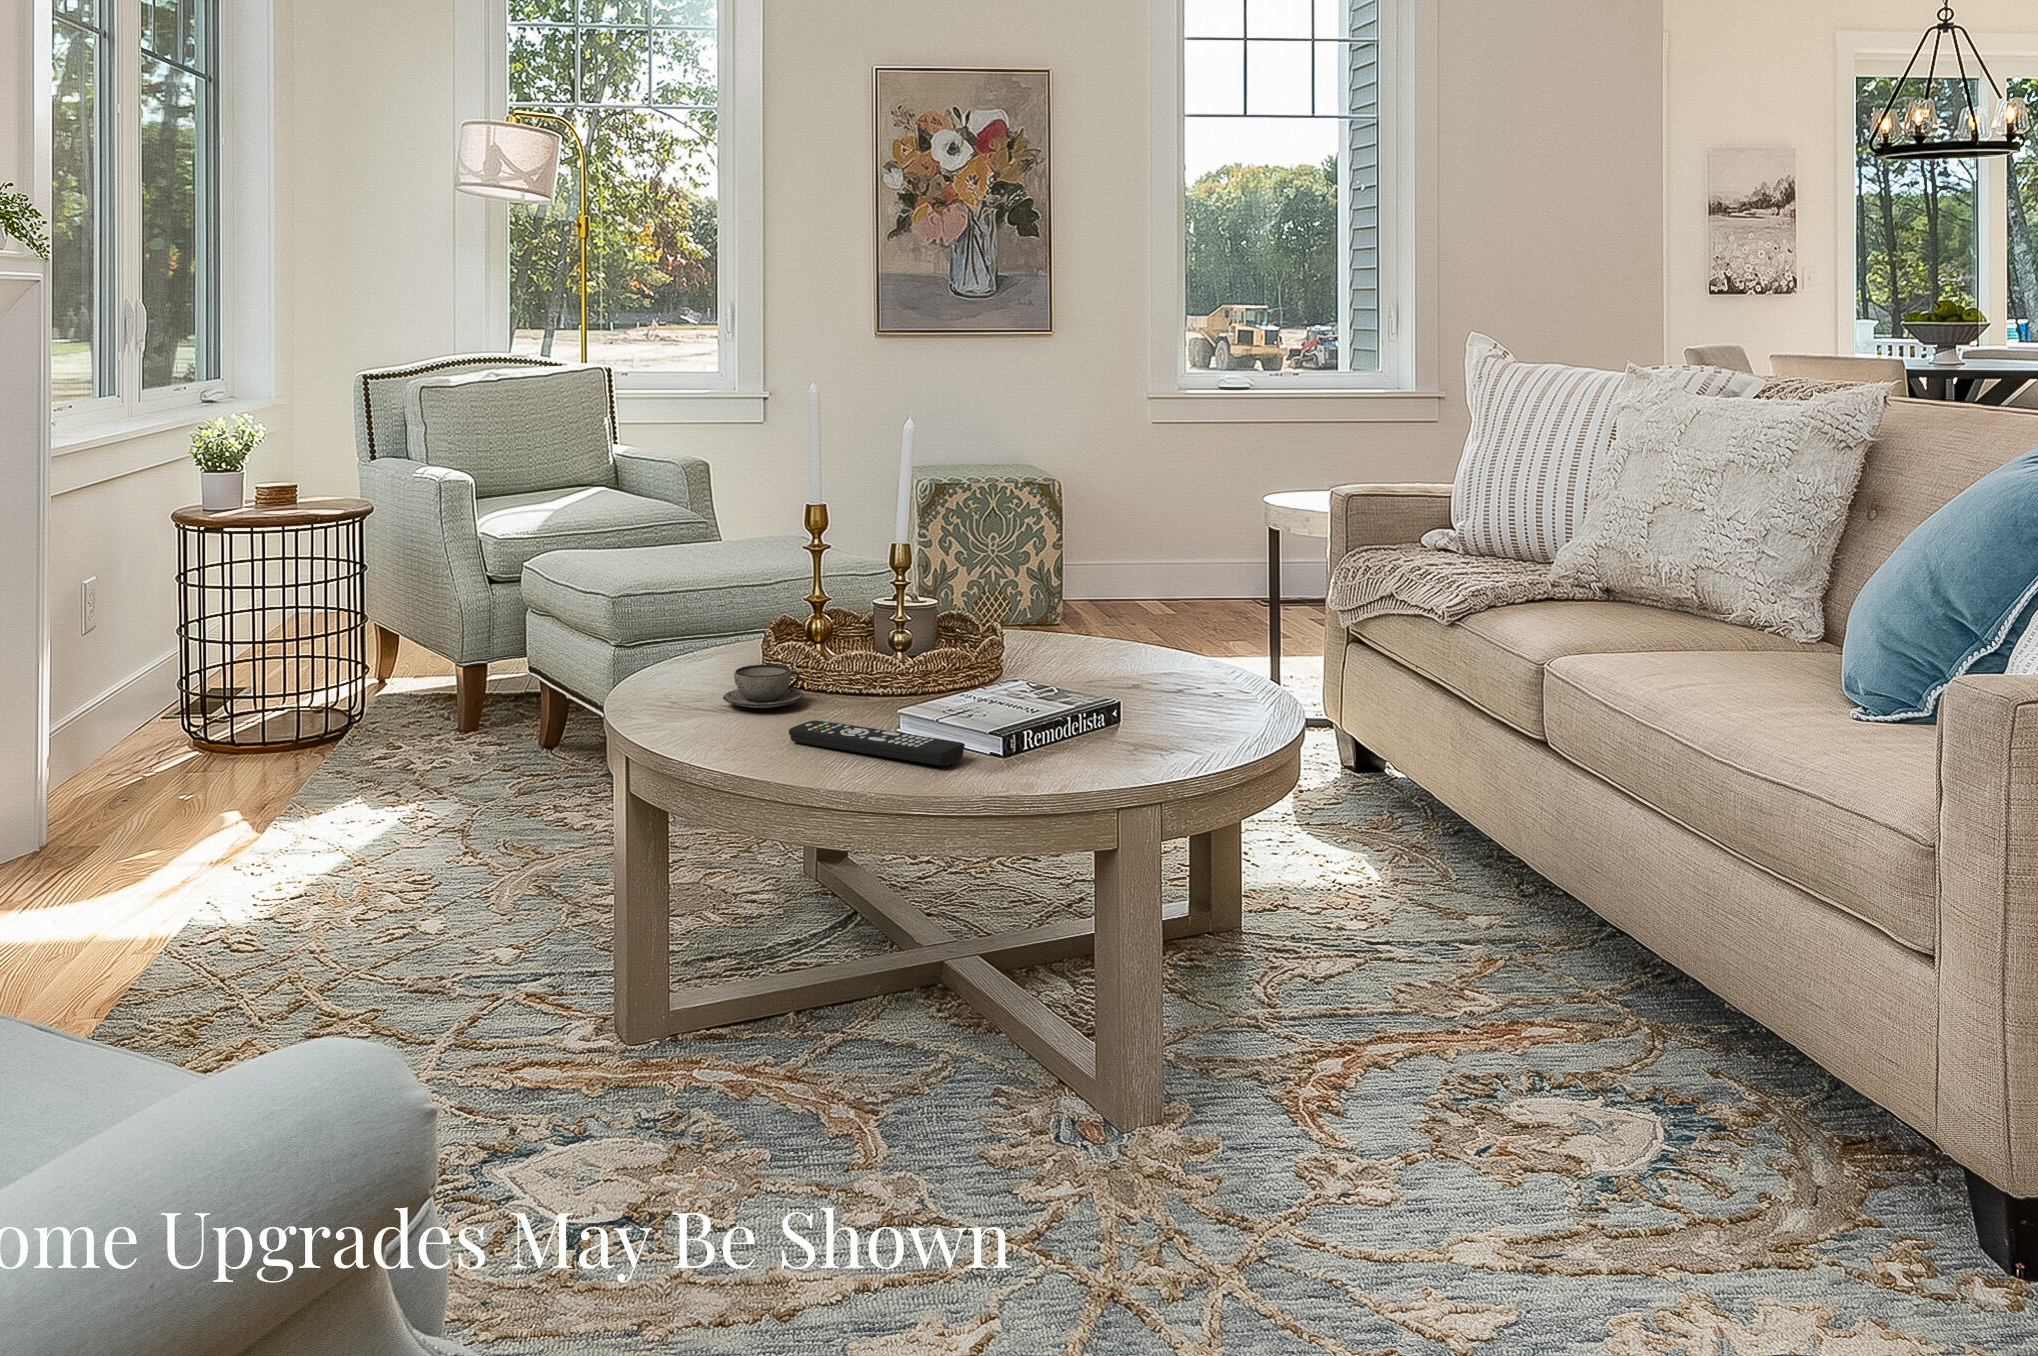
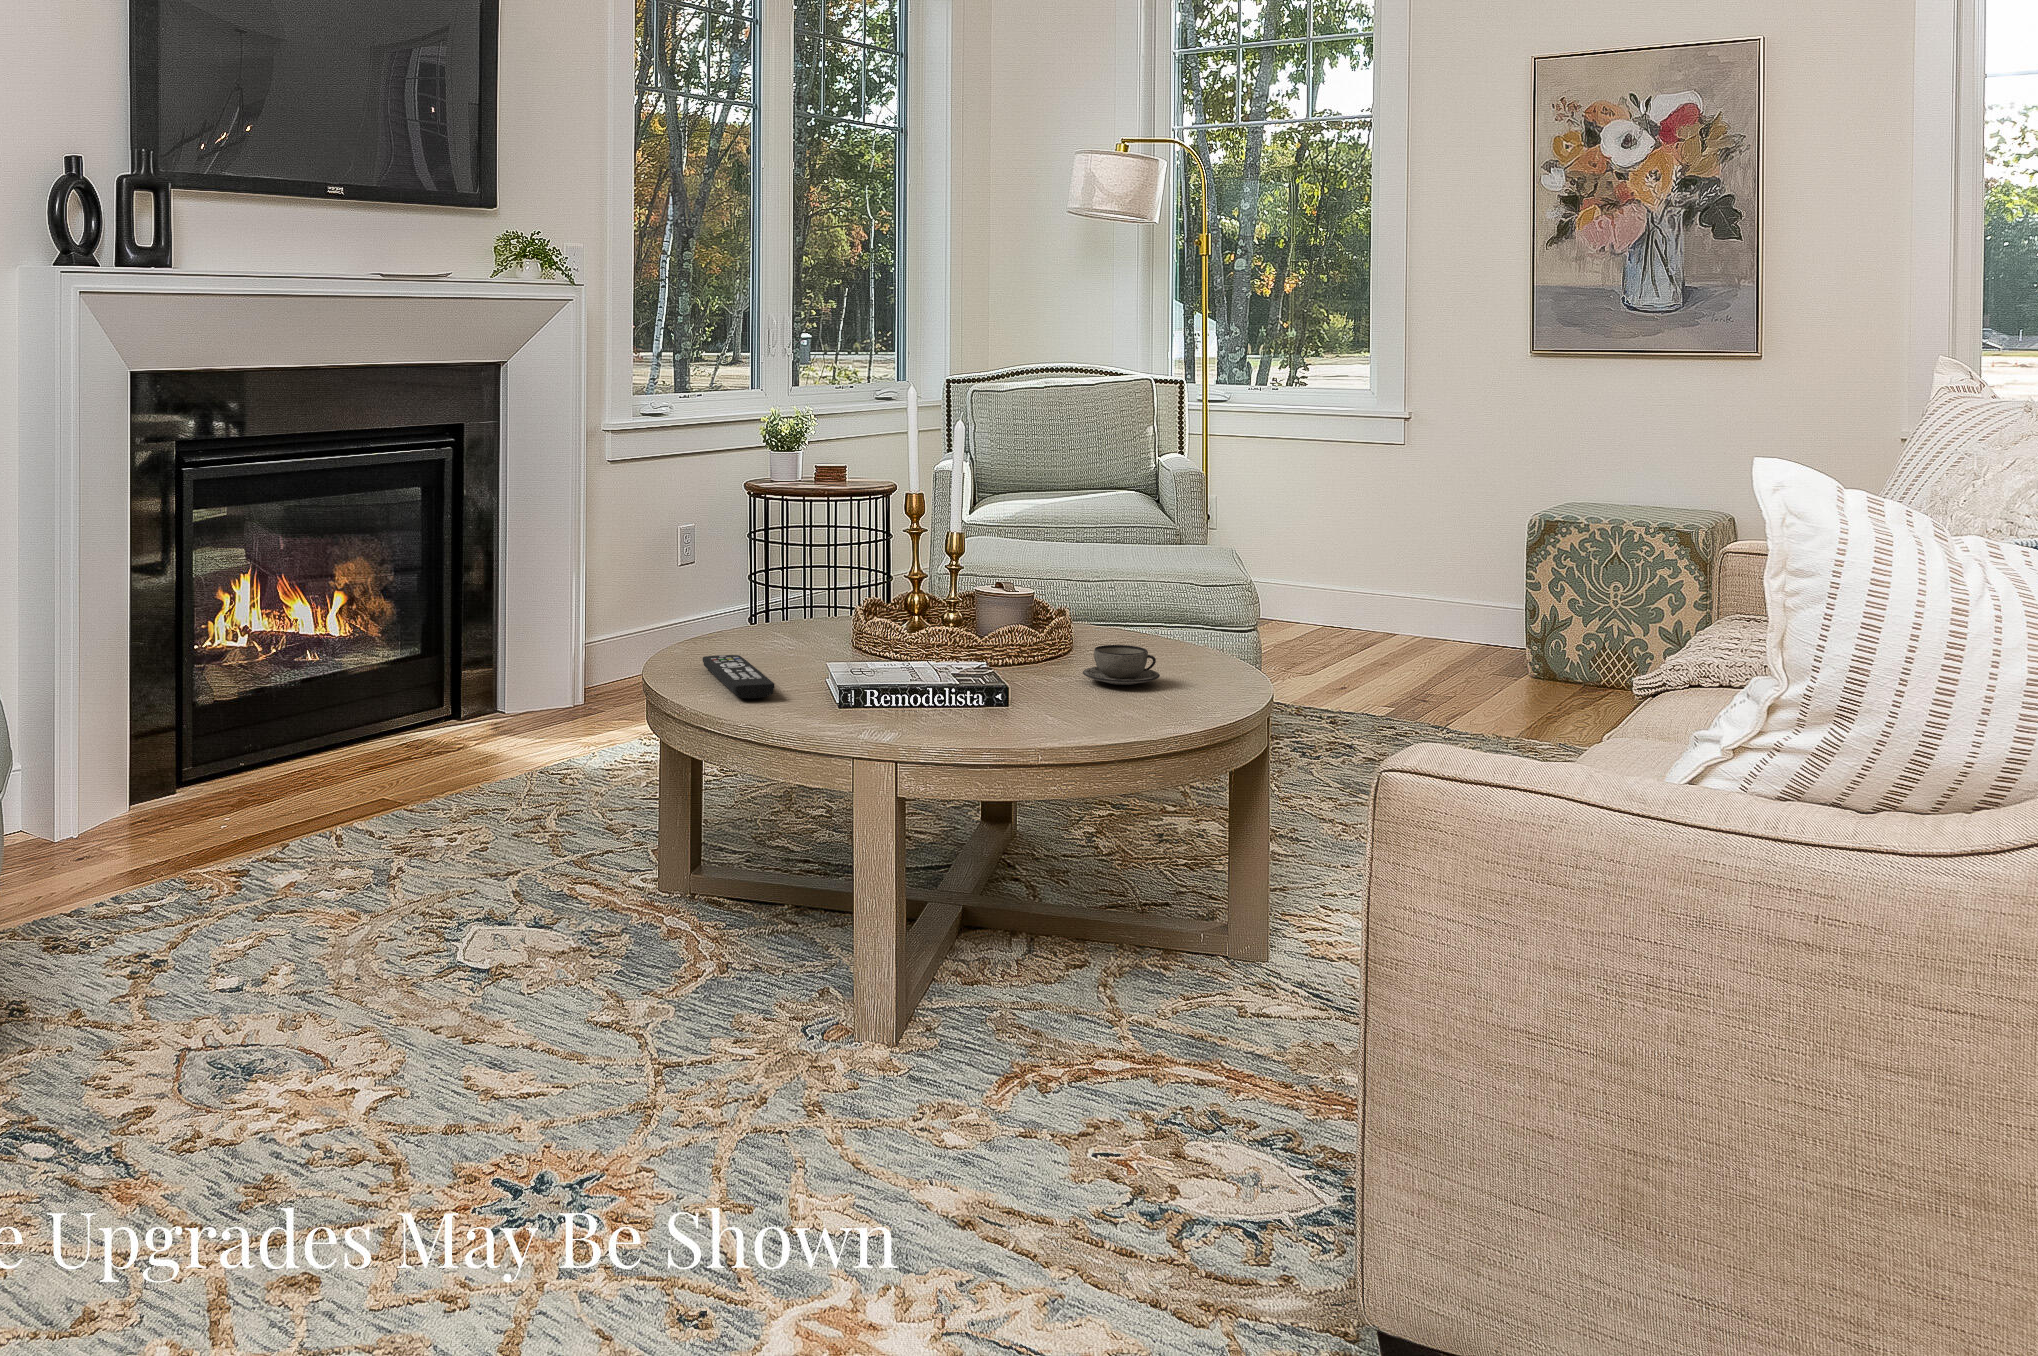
teacup: present [723,665,803,709] -> present [1083,645,1160,685]

